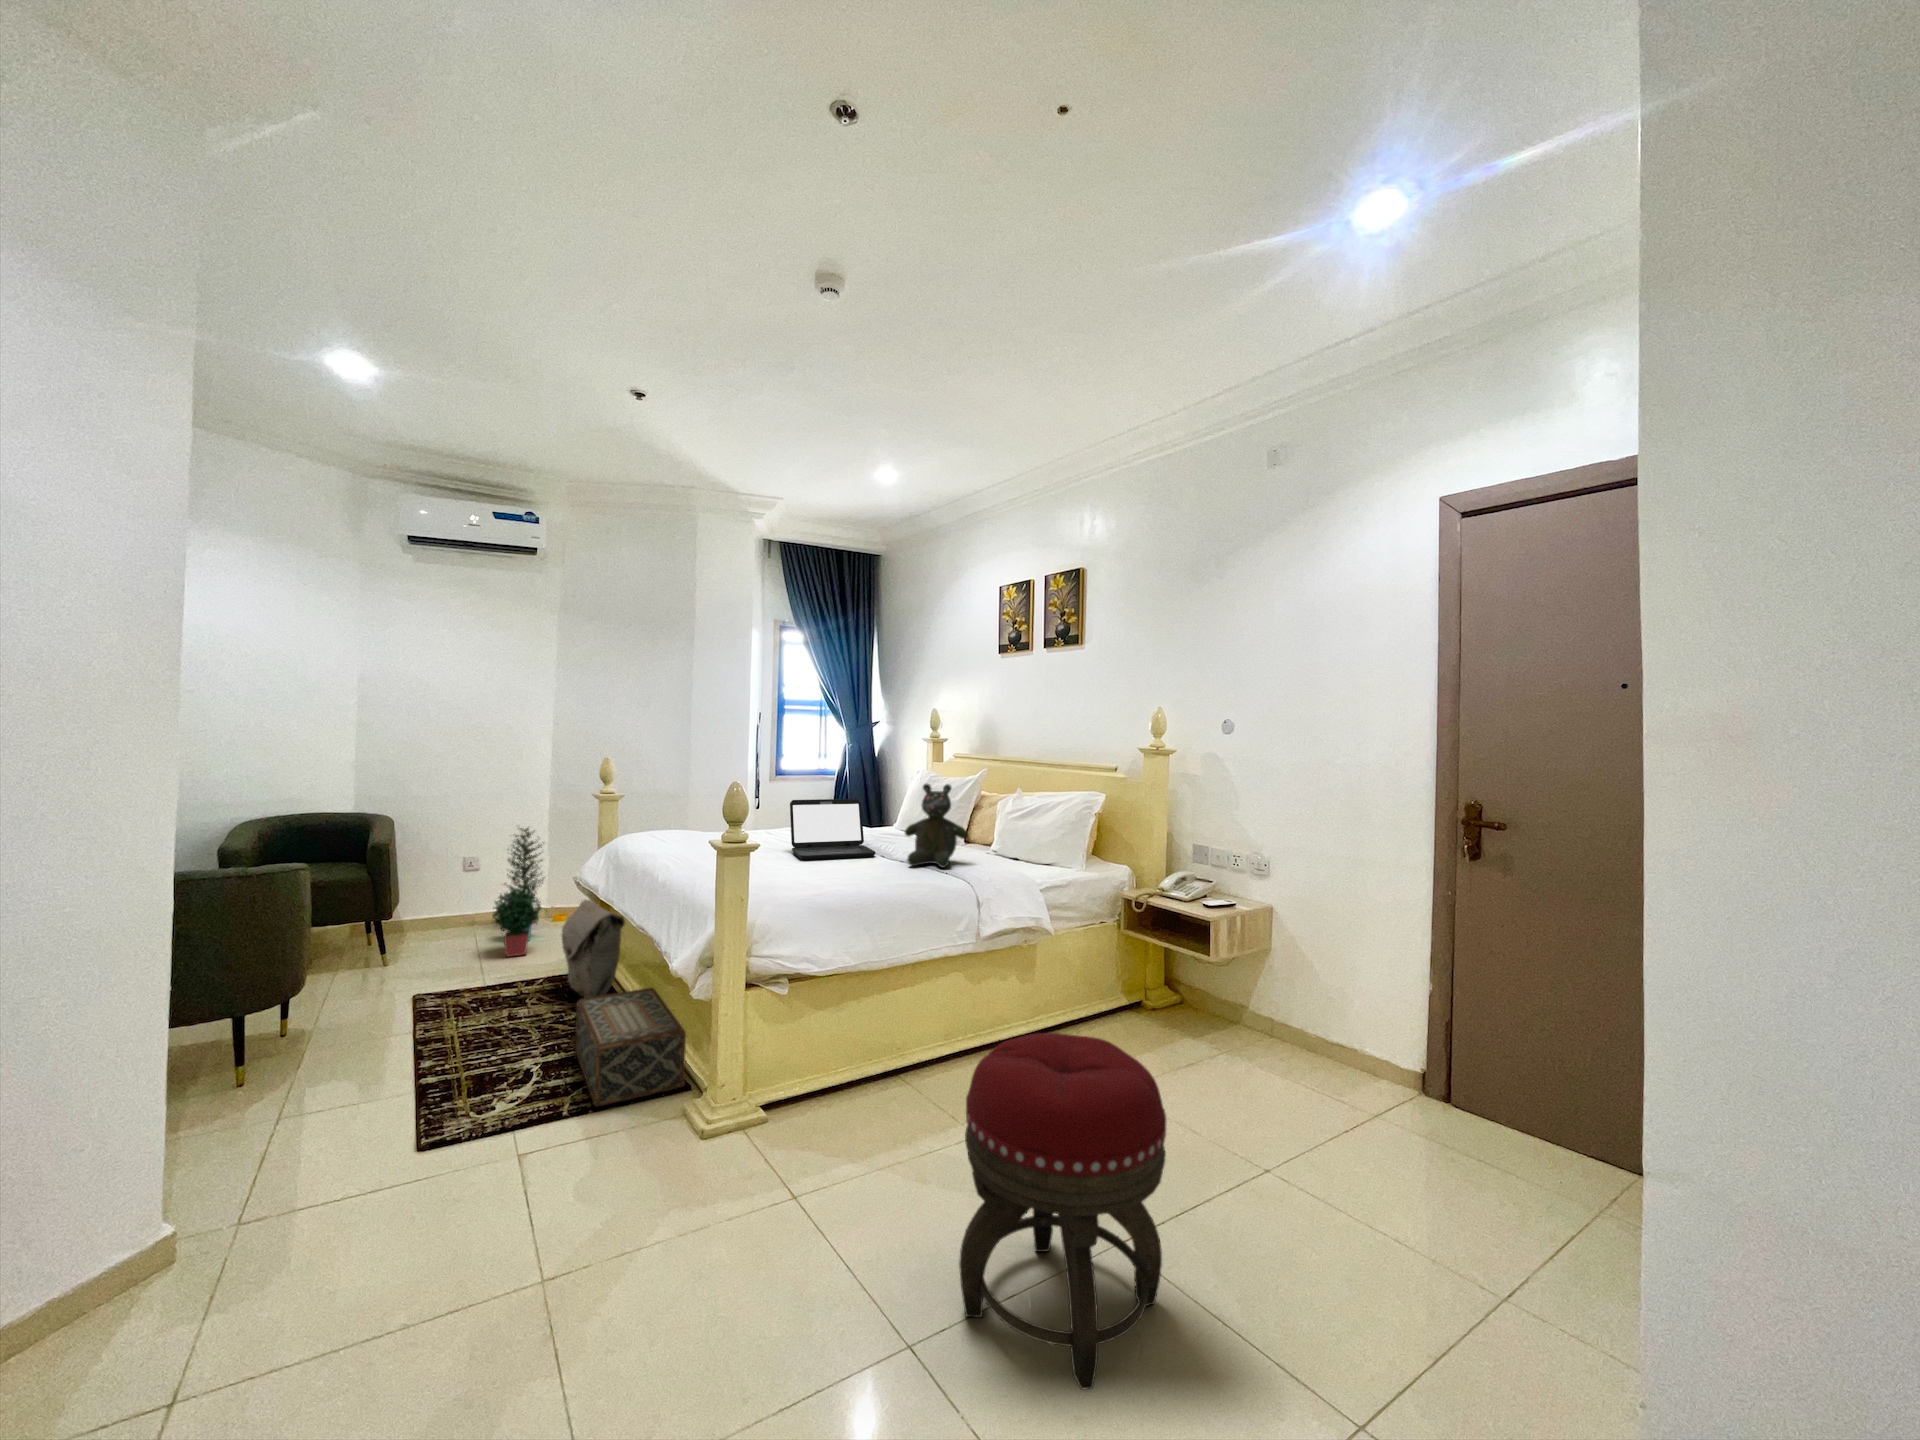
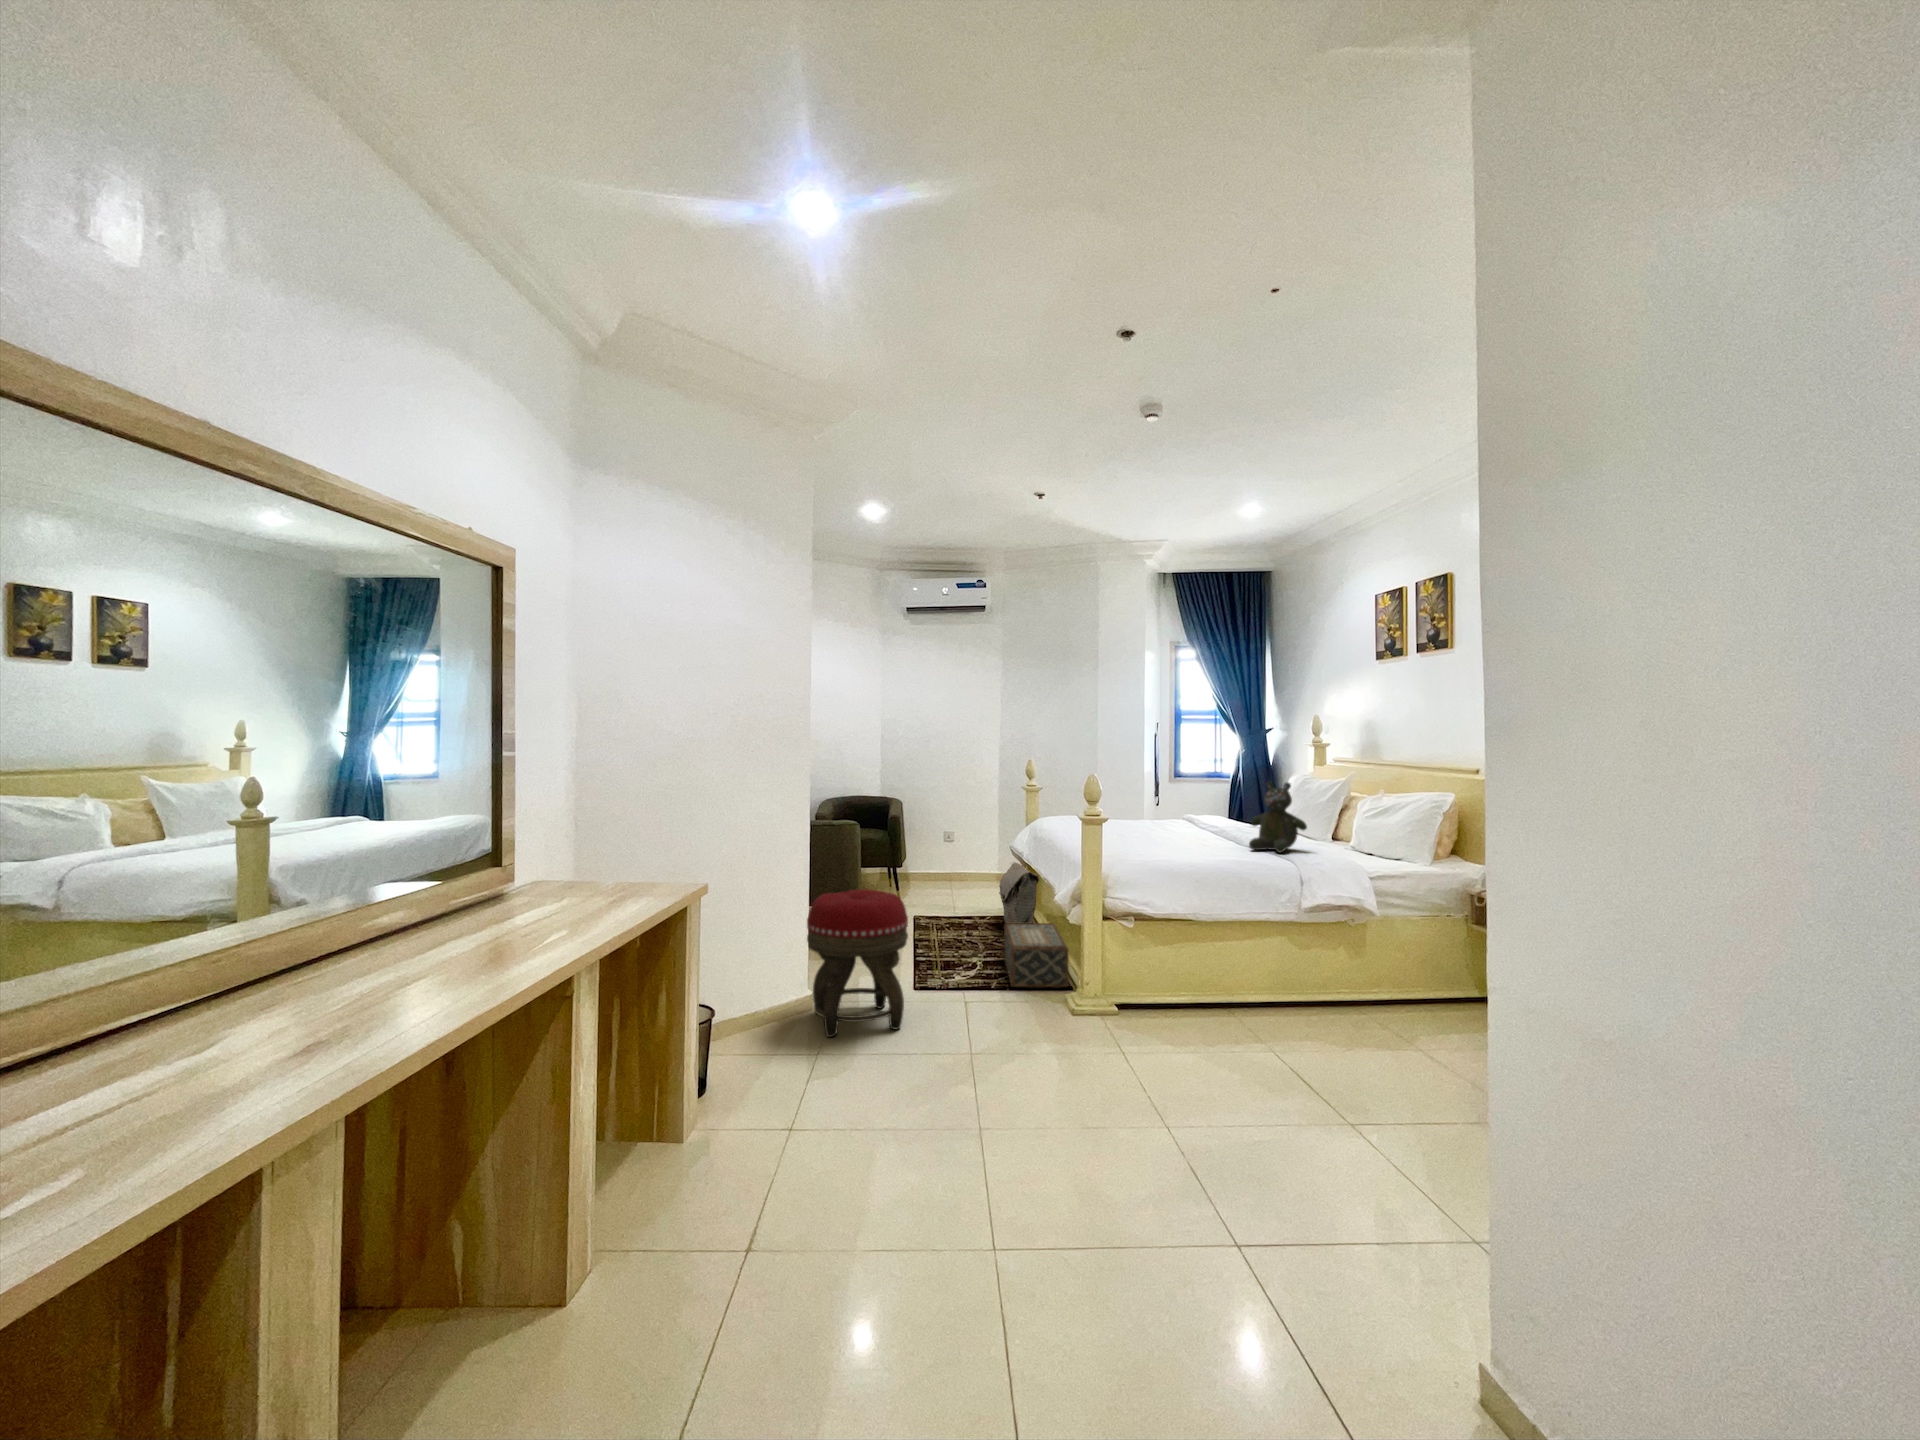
laptop: present [790,799,875,860] -> none [1160,794,1229,843]
potted plant: present [493,828,547,957] -> none [959,810,996,903]
footstool: present [959,1033,1166,1390] -> present [807,889,908,1037]

